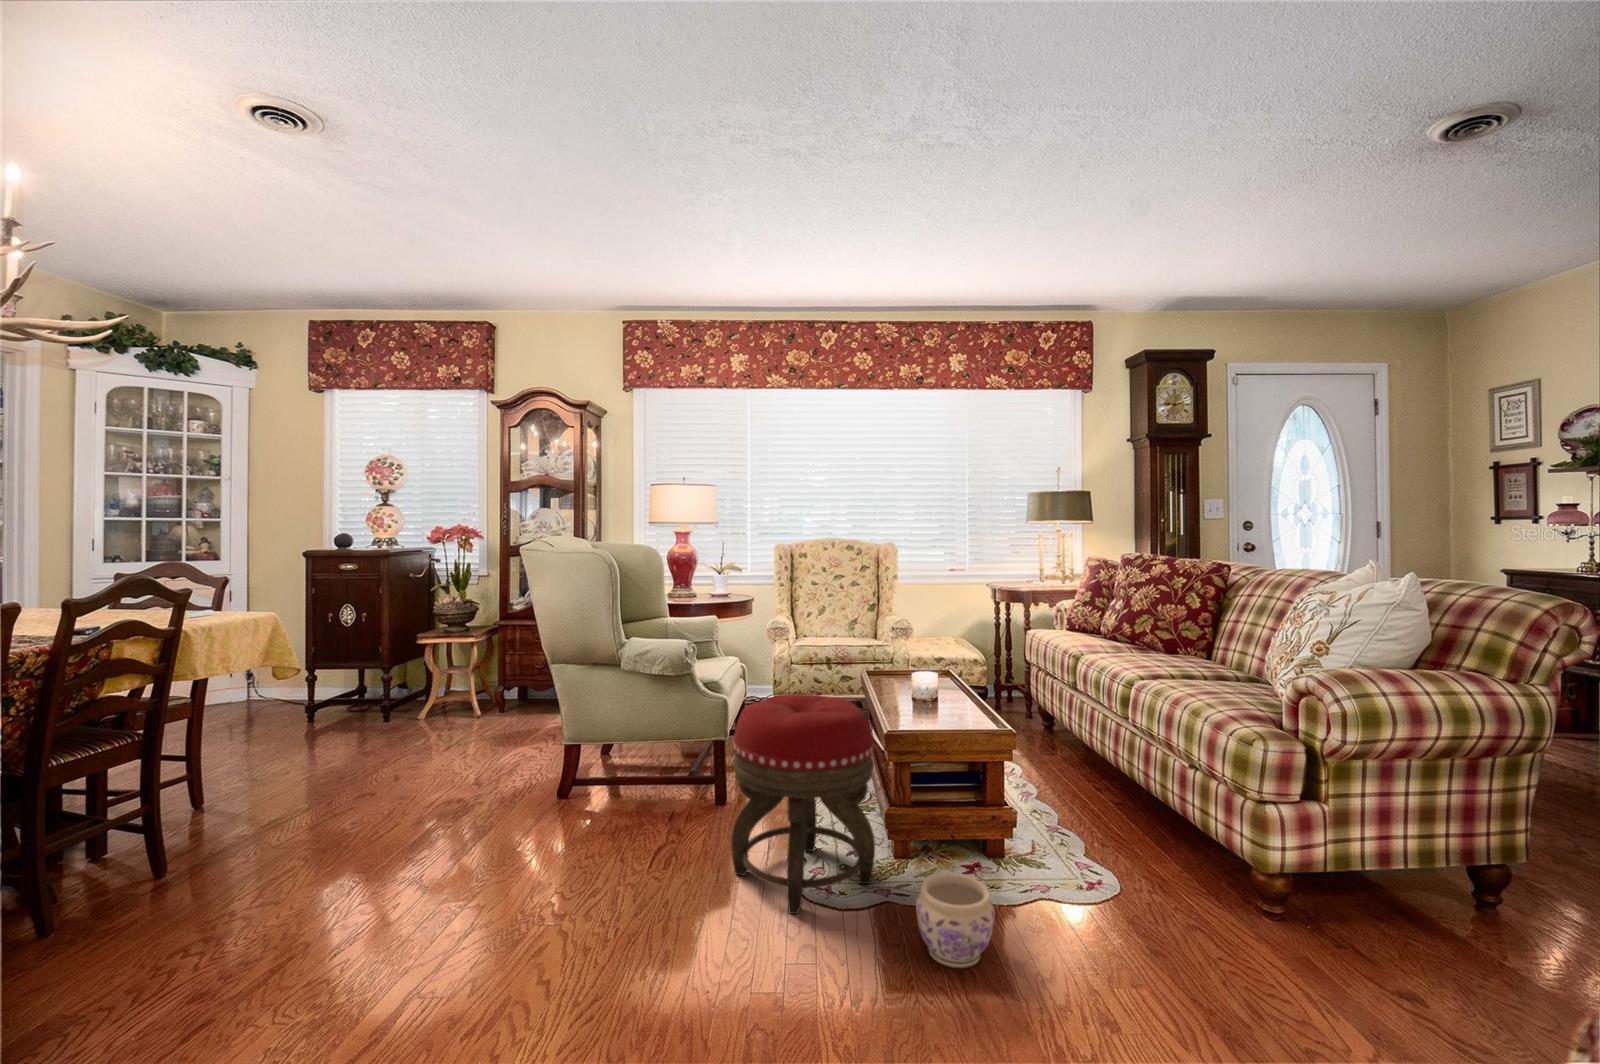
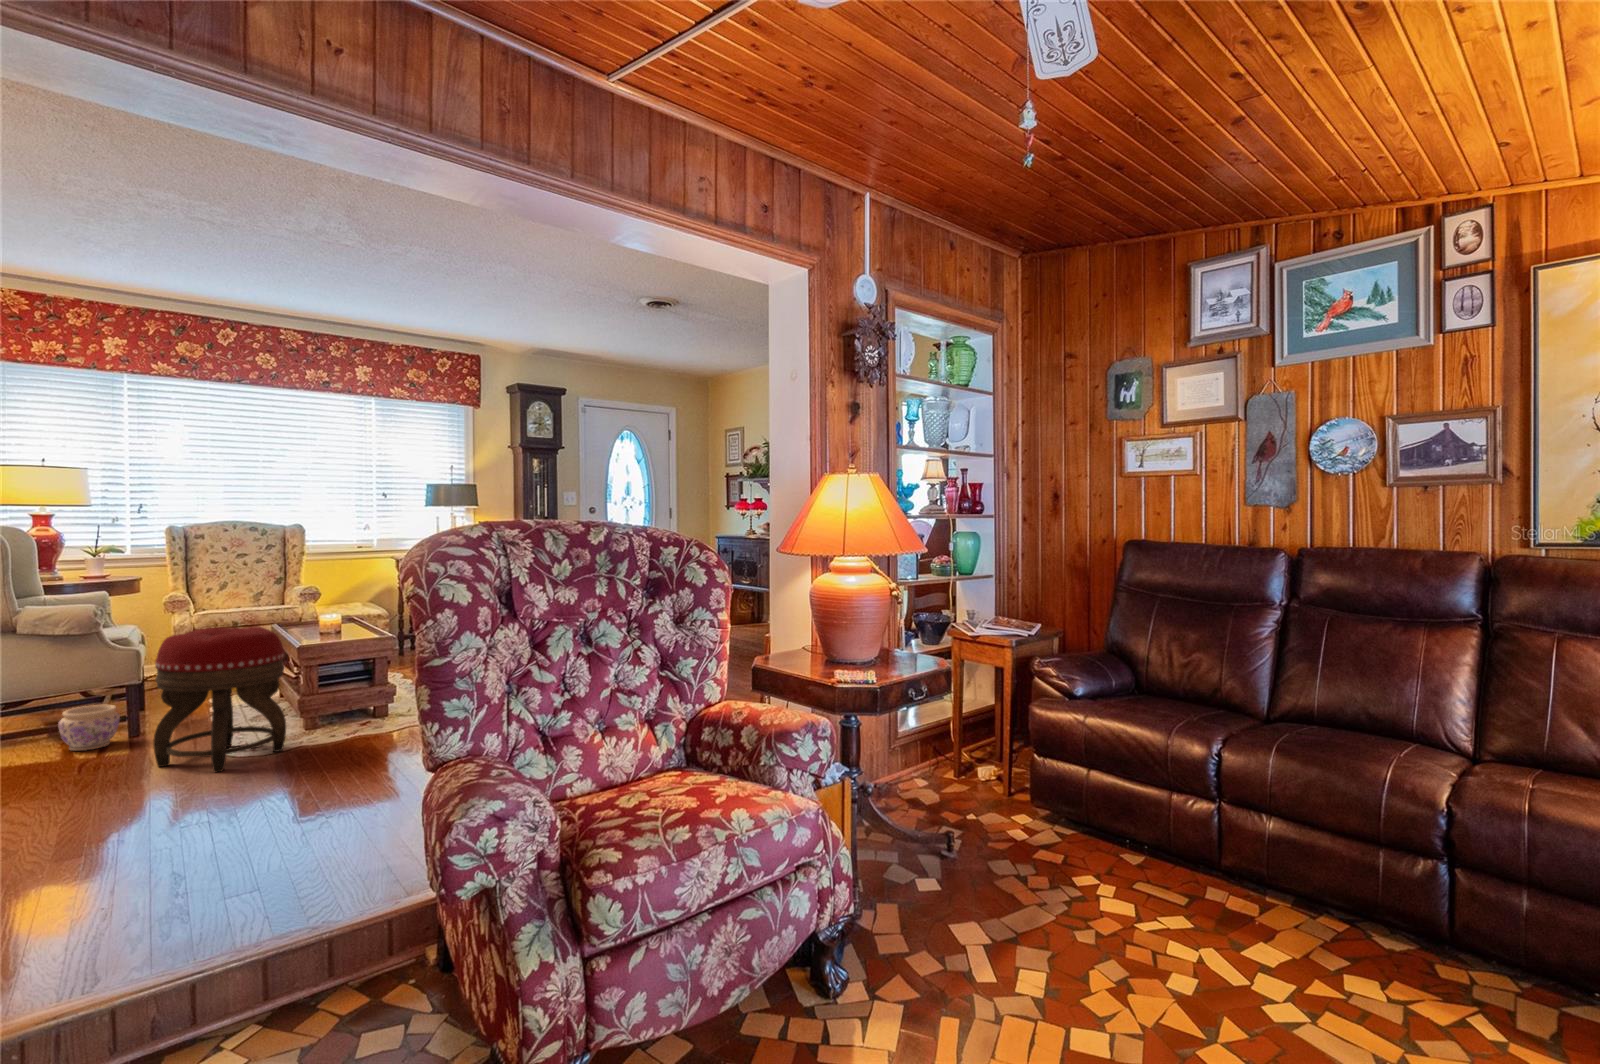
planter: present [916,873,995,969] -> present [58,705,120,751]

